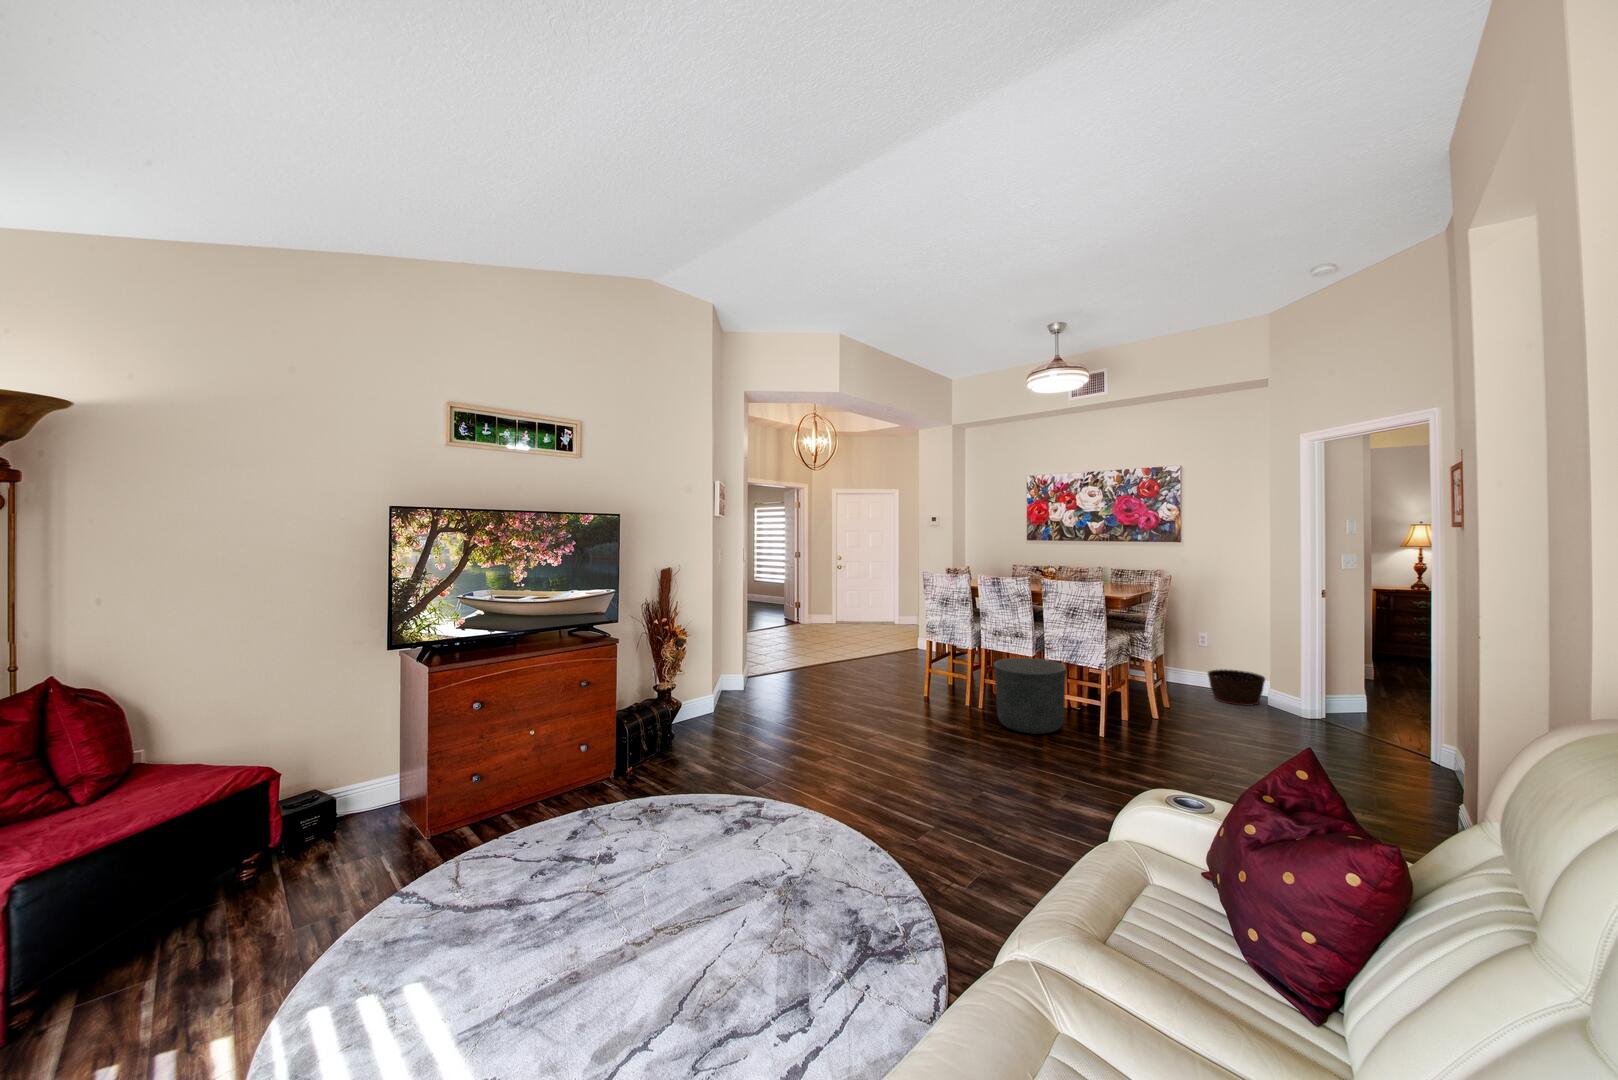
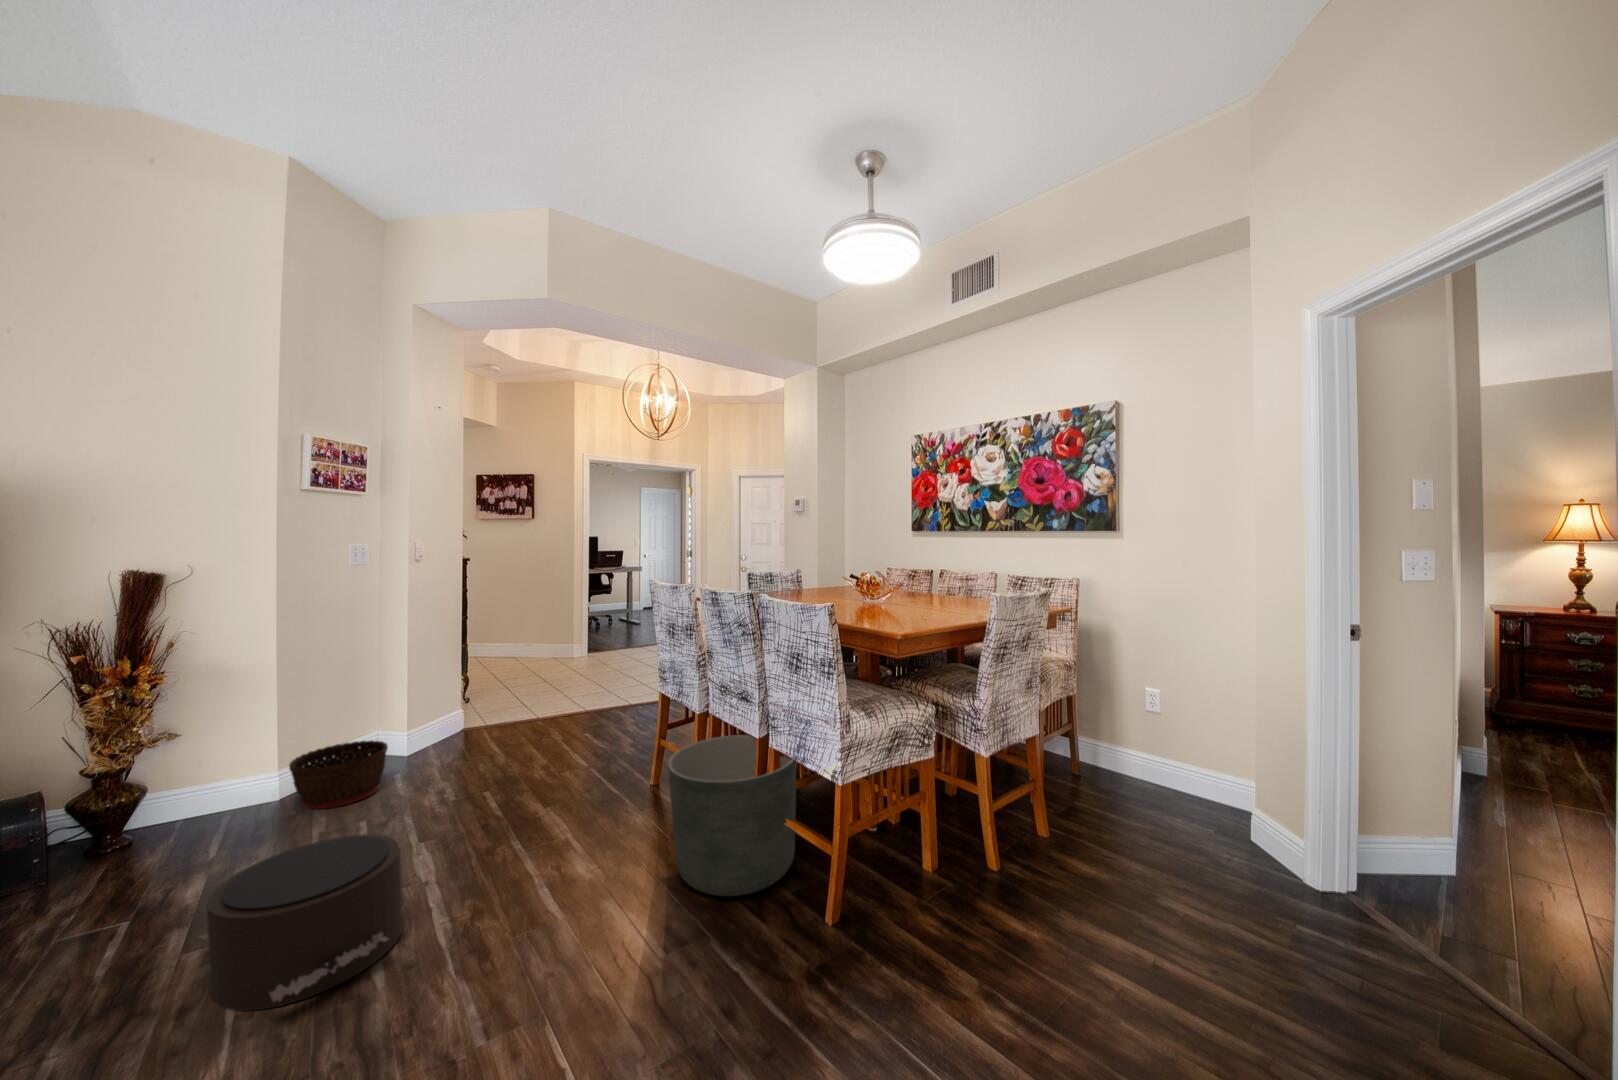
basket: present [1208,670,1265,706] -> present [289,741,388,809]
pouf: none [825,705,924,772] -> present [199,834,403,1011]

